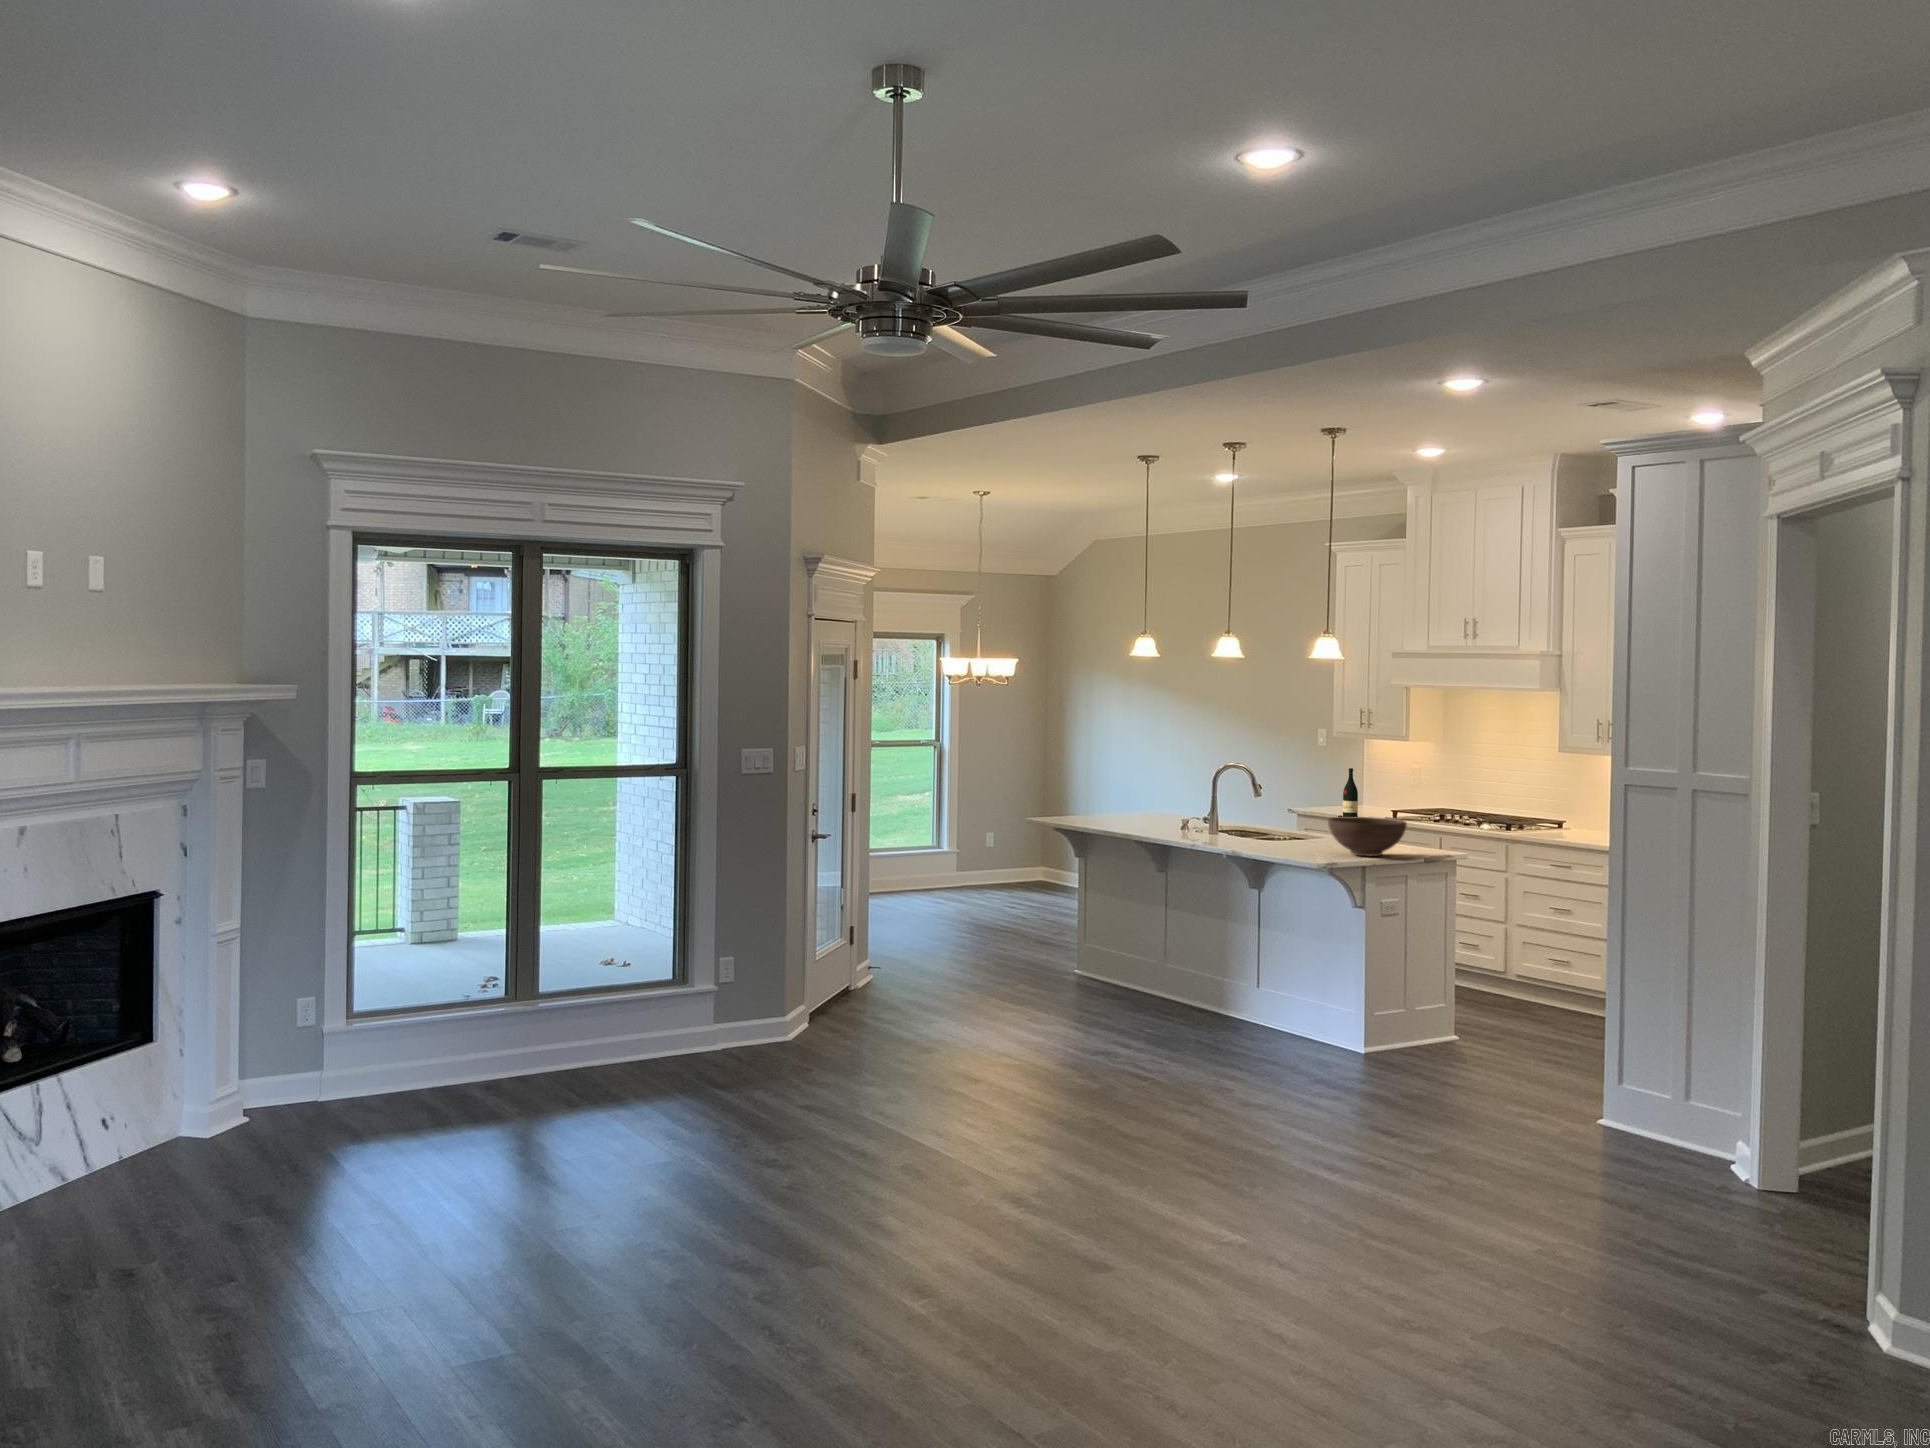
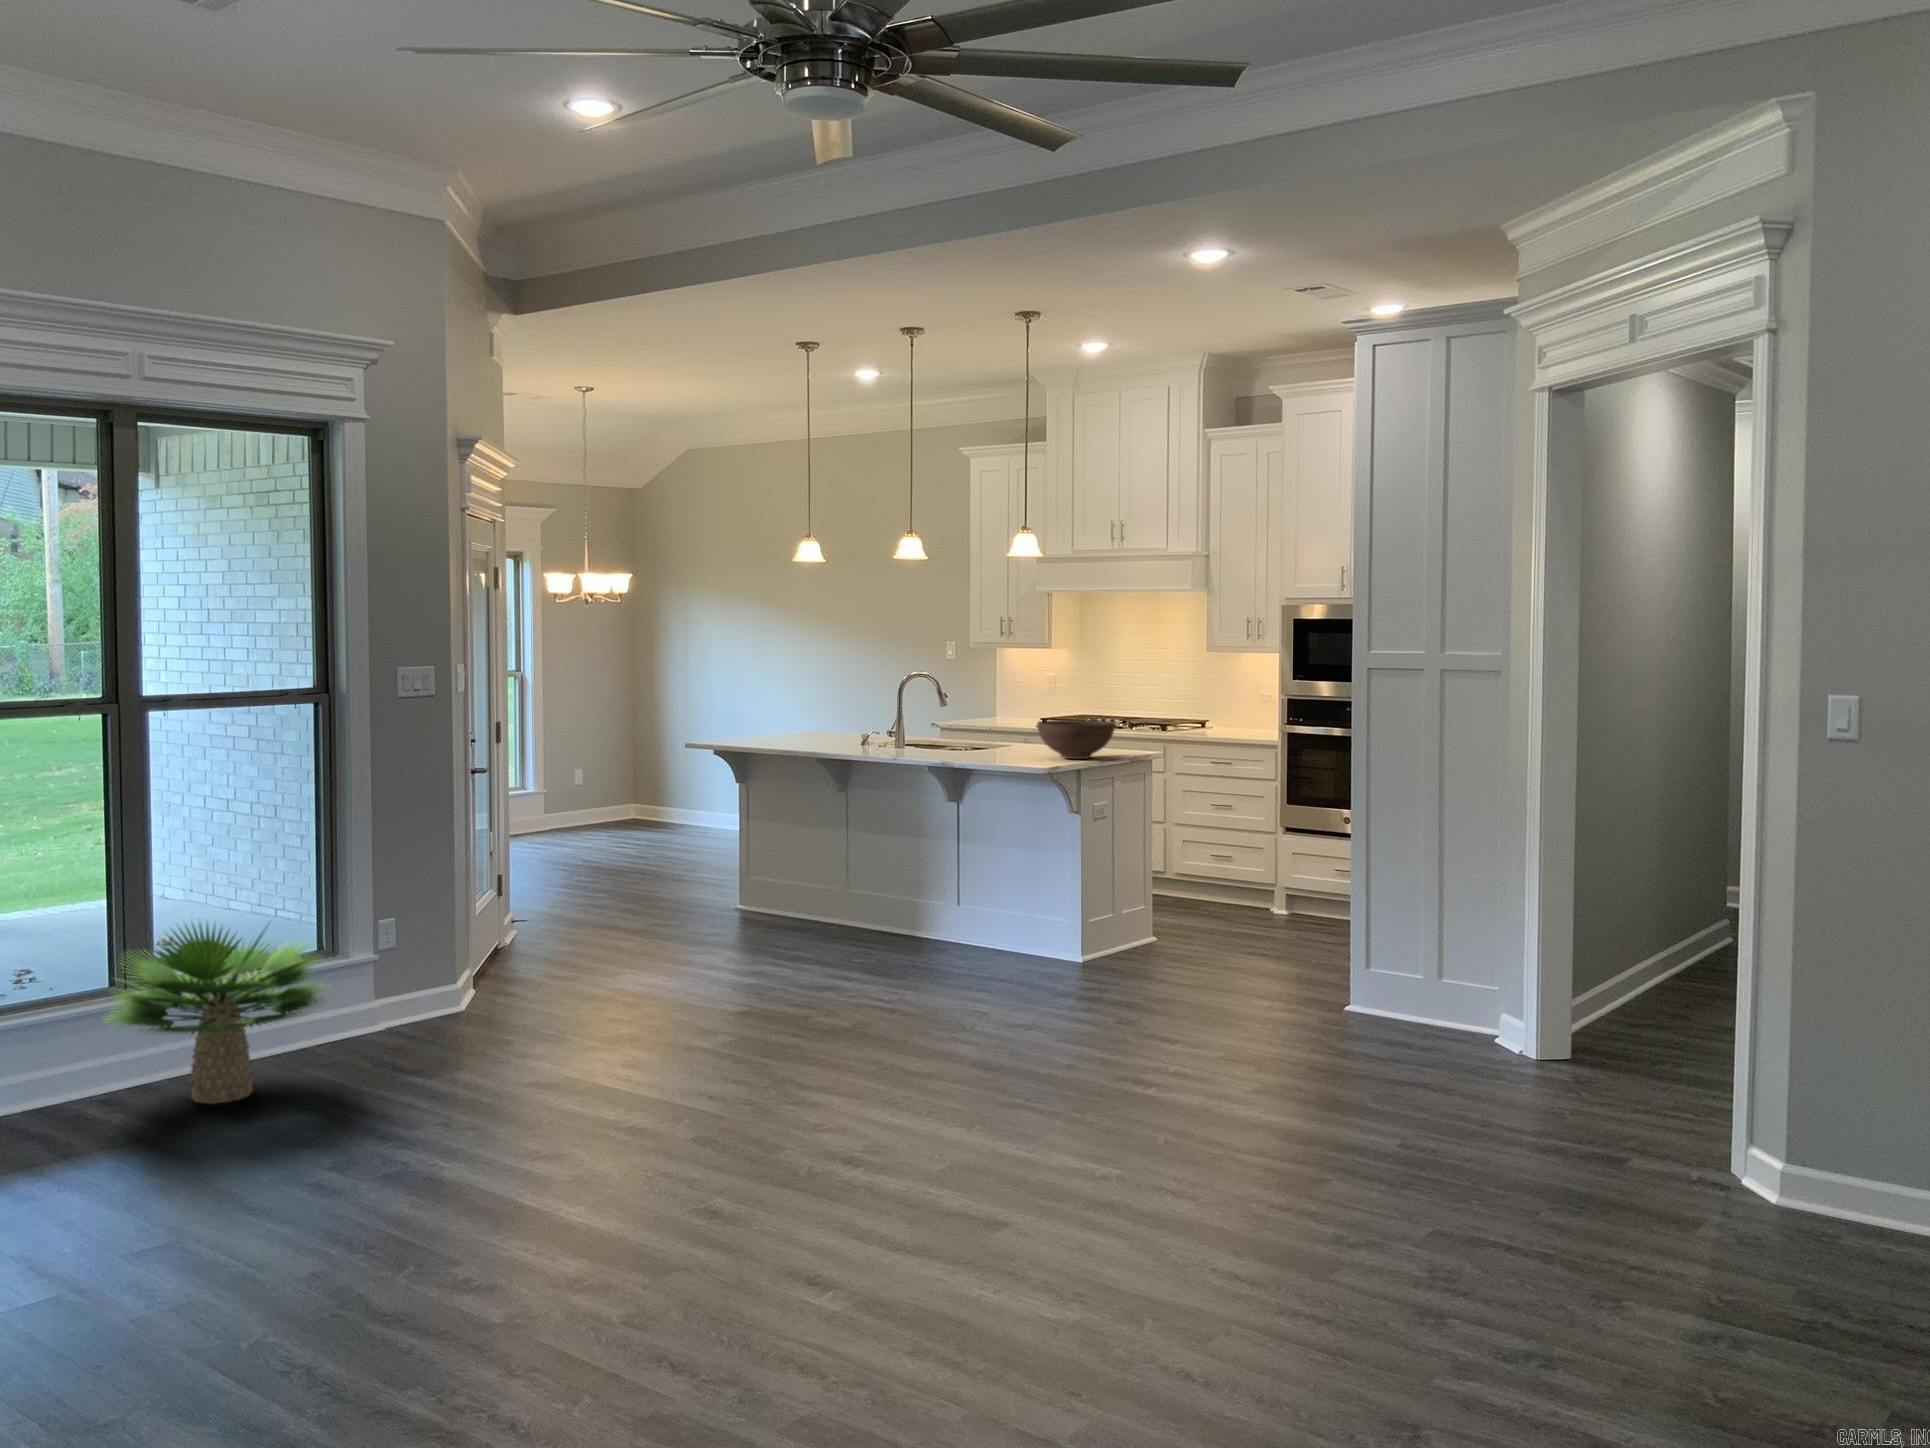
wine bottle: present [1338,768,1358,817] -> none [991,677,1010,729]
potted plant: none [499,942,671,1089] -> present [109,924,323,1104]

